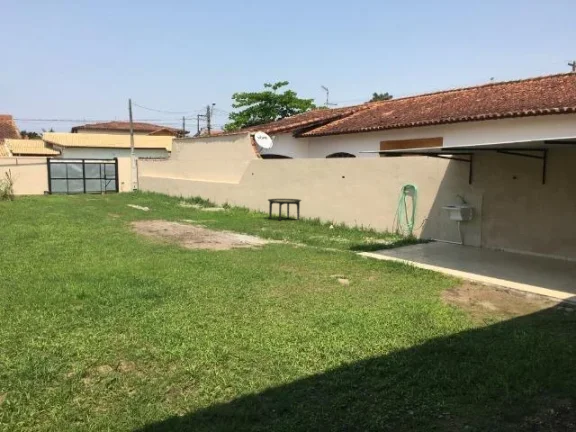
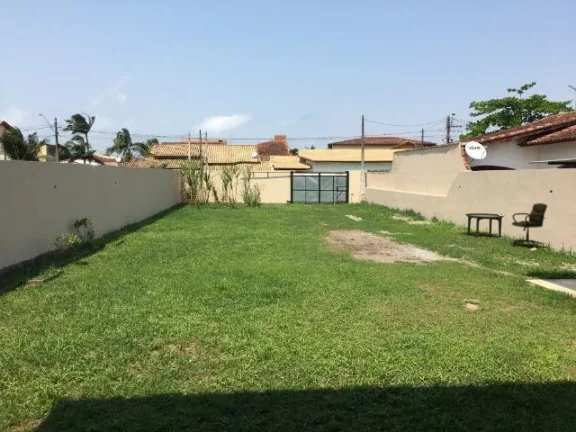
chair: none [314,188,342,228] -> present [512,203,547,248]

